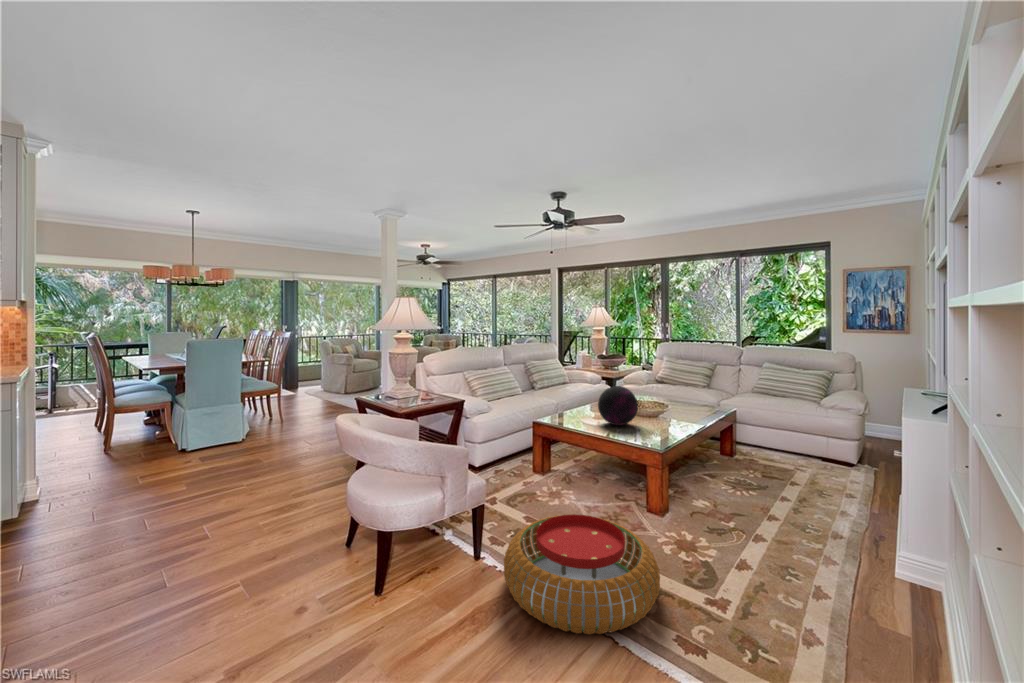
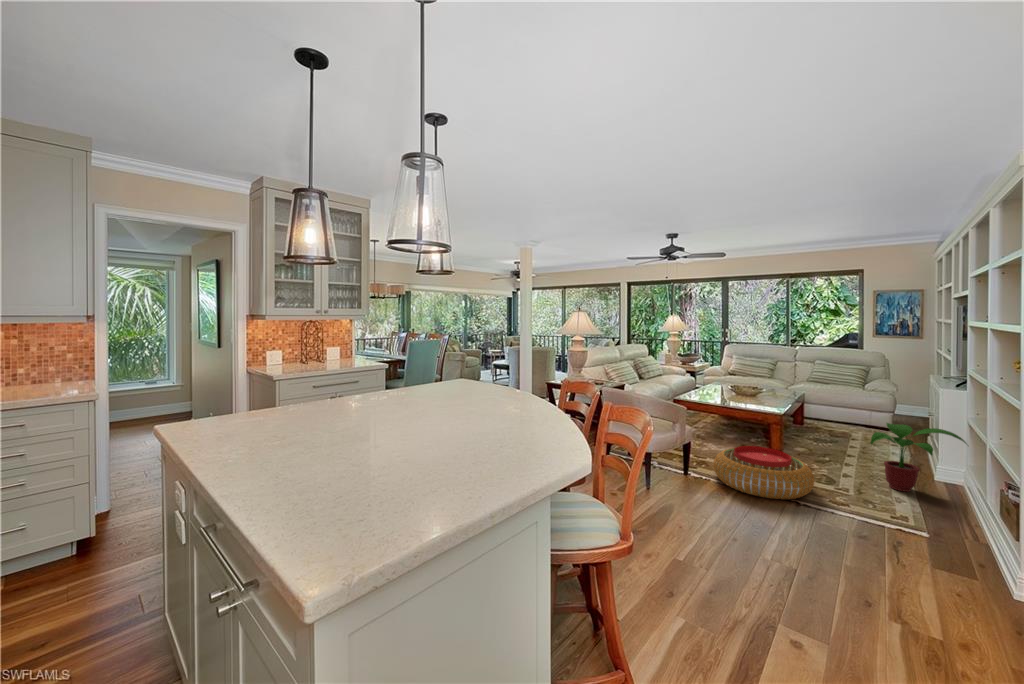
decorative orb: present [598,386,638,425] -> none [719,374,749,401]
potted plant: none [766,475,942,609] -> present [871,423,966,492]

